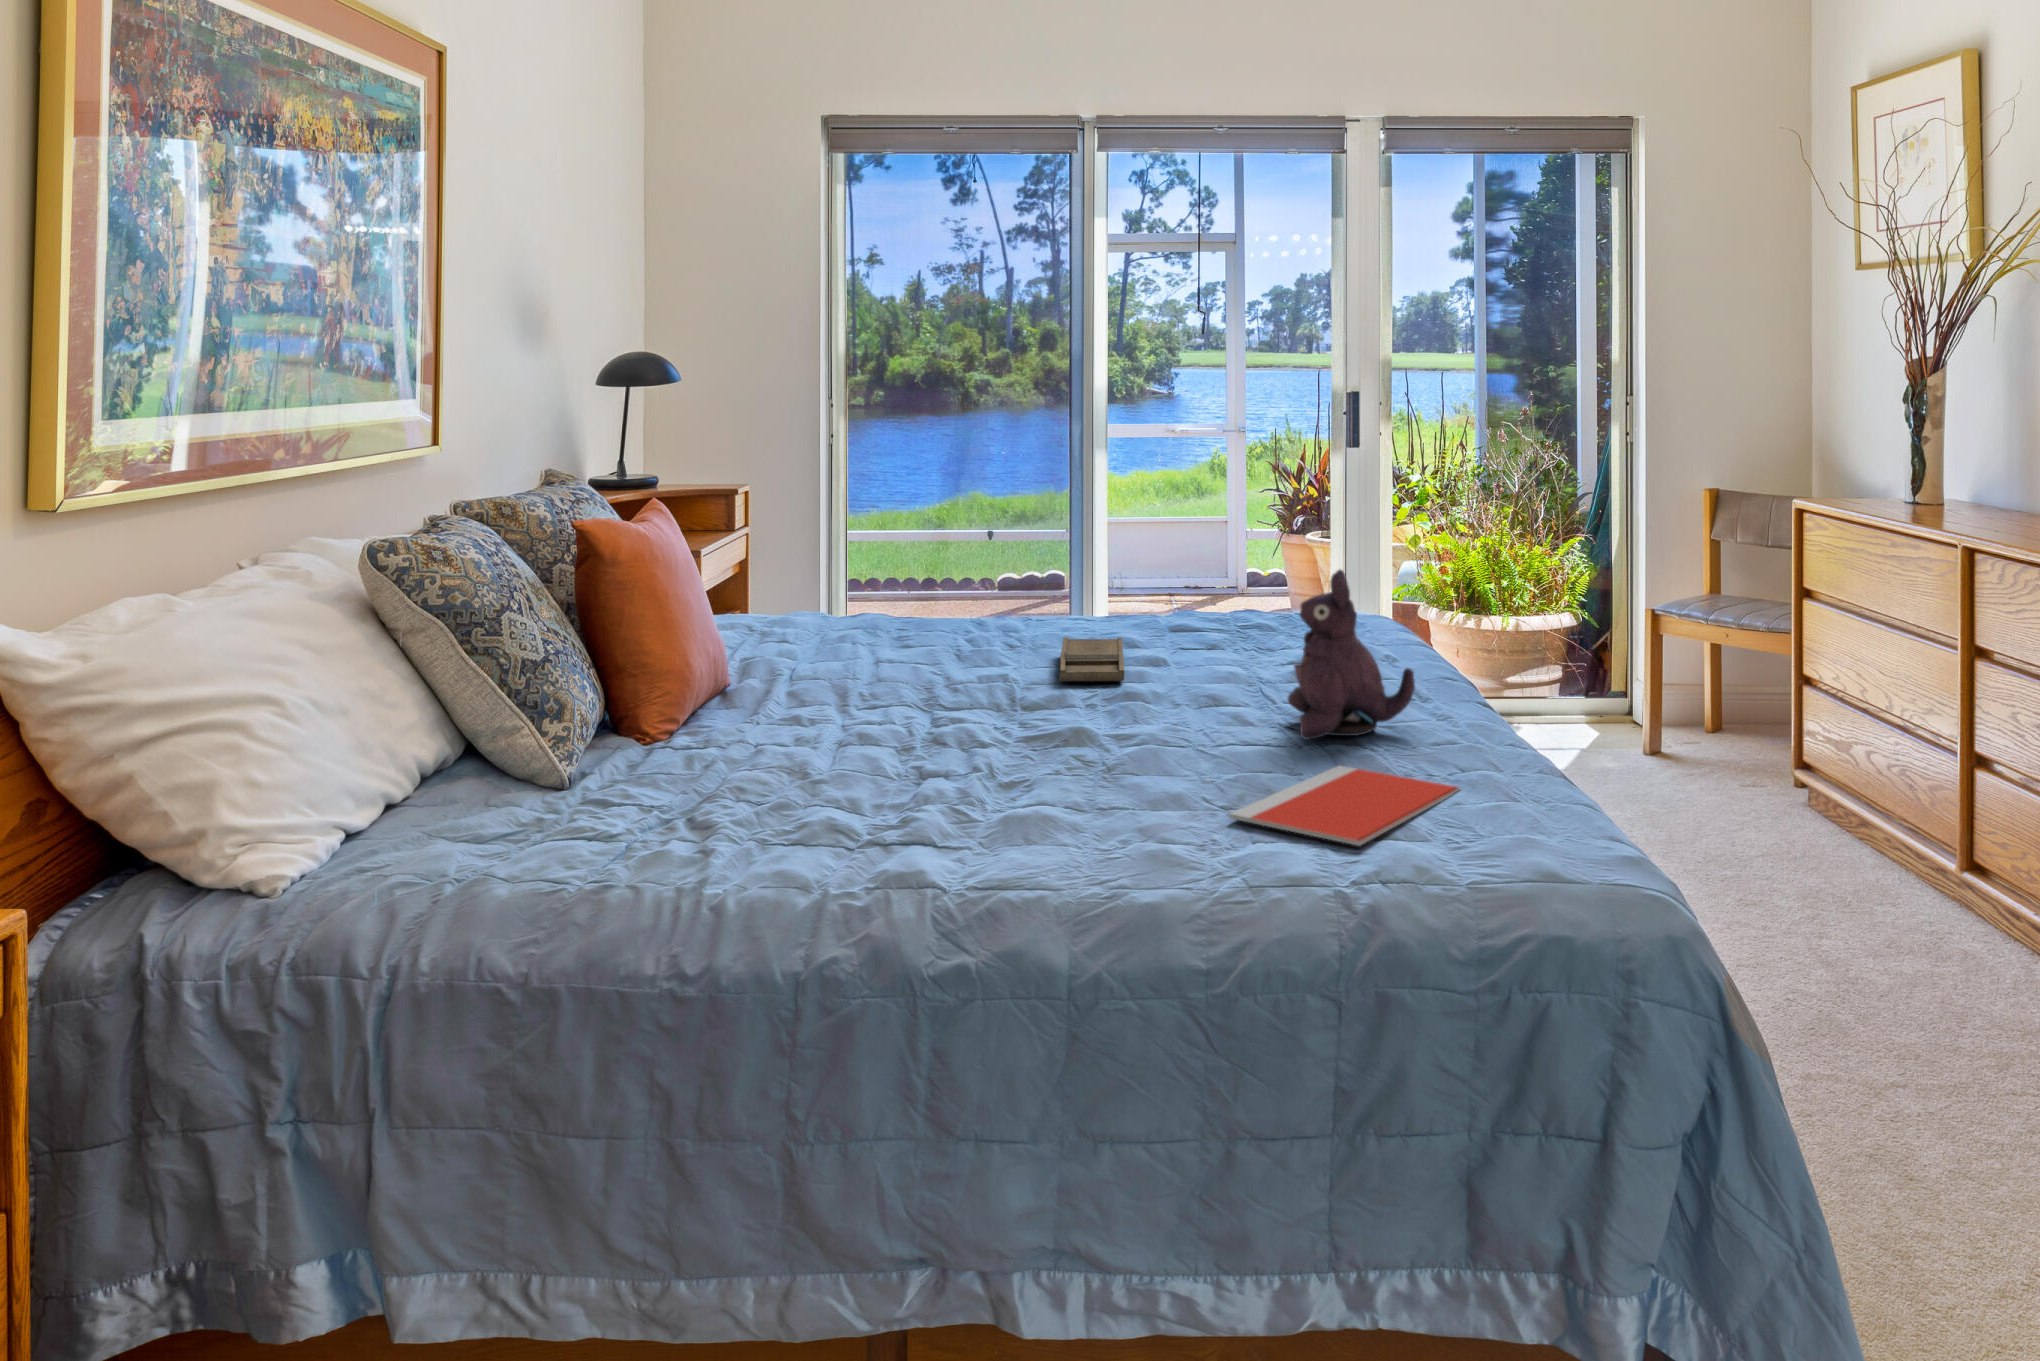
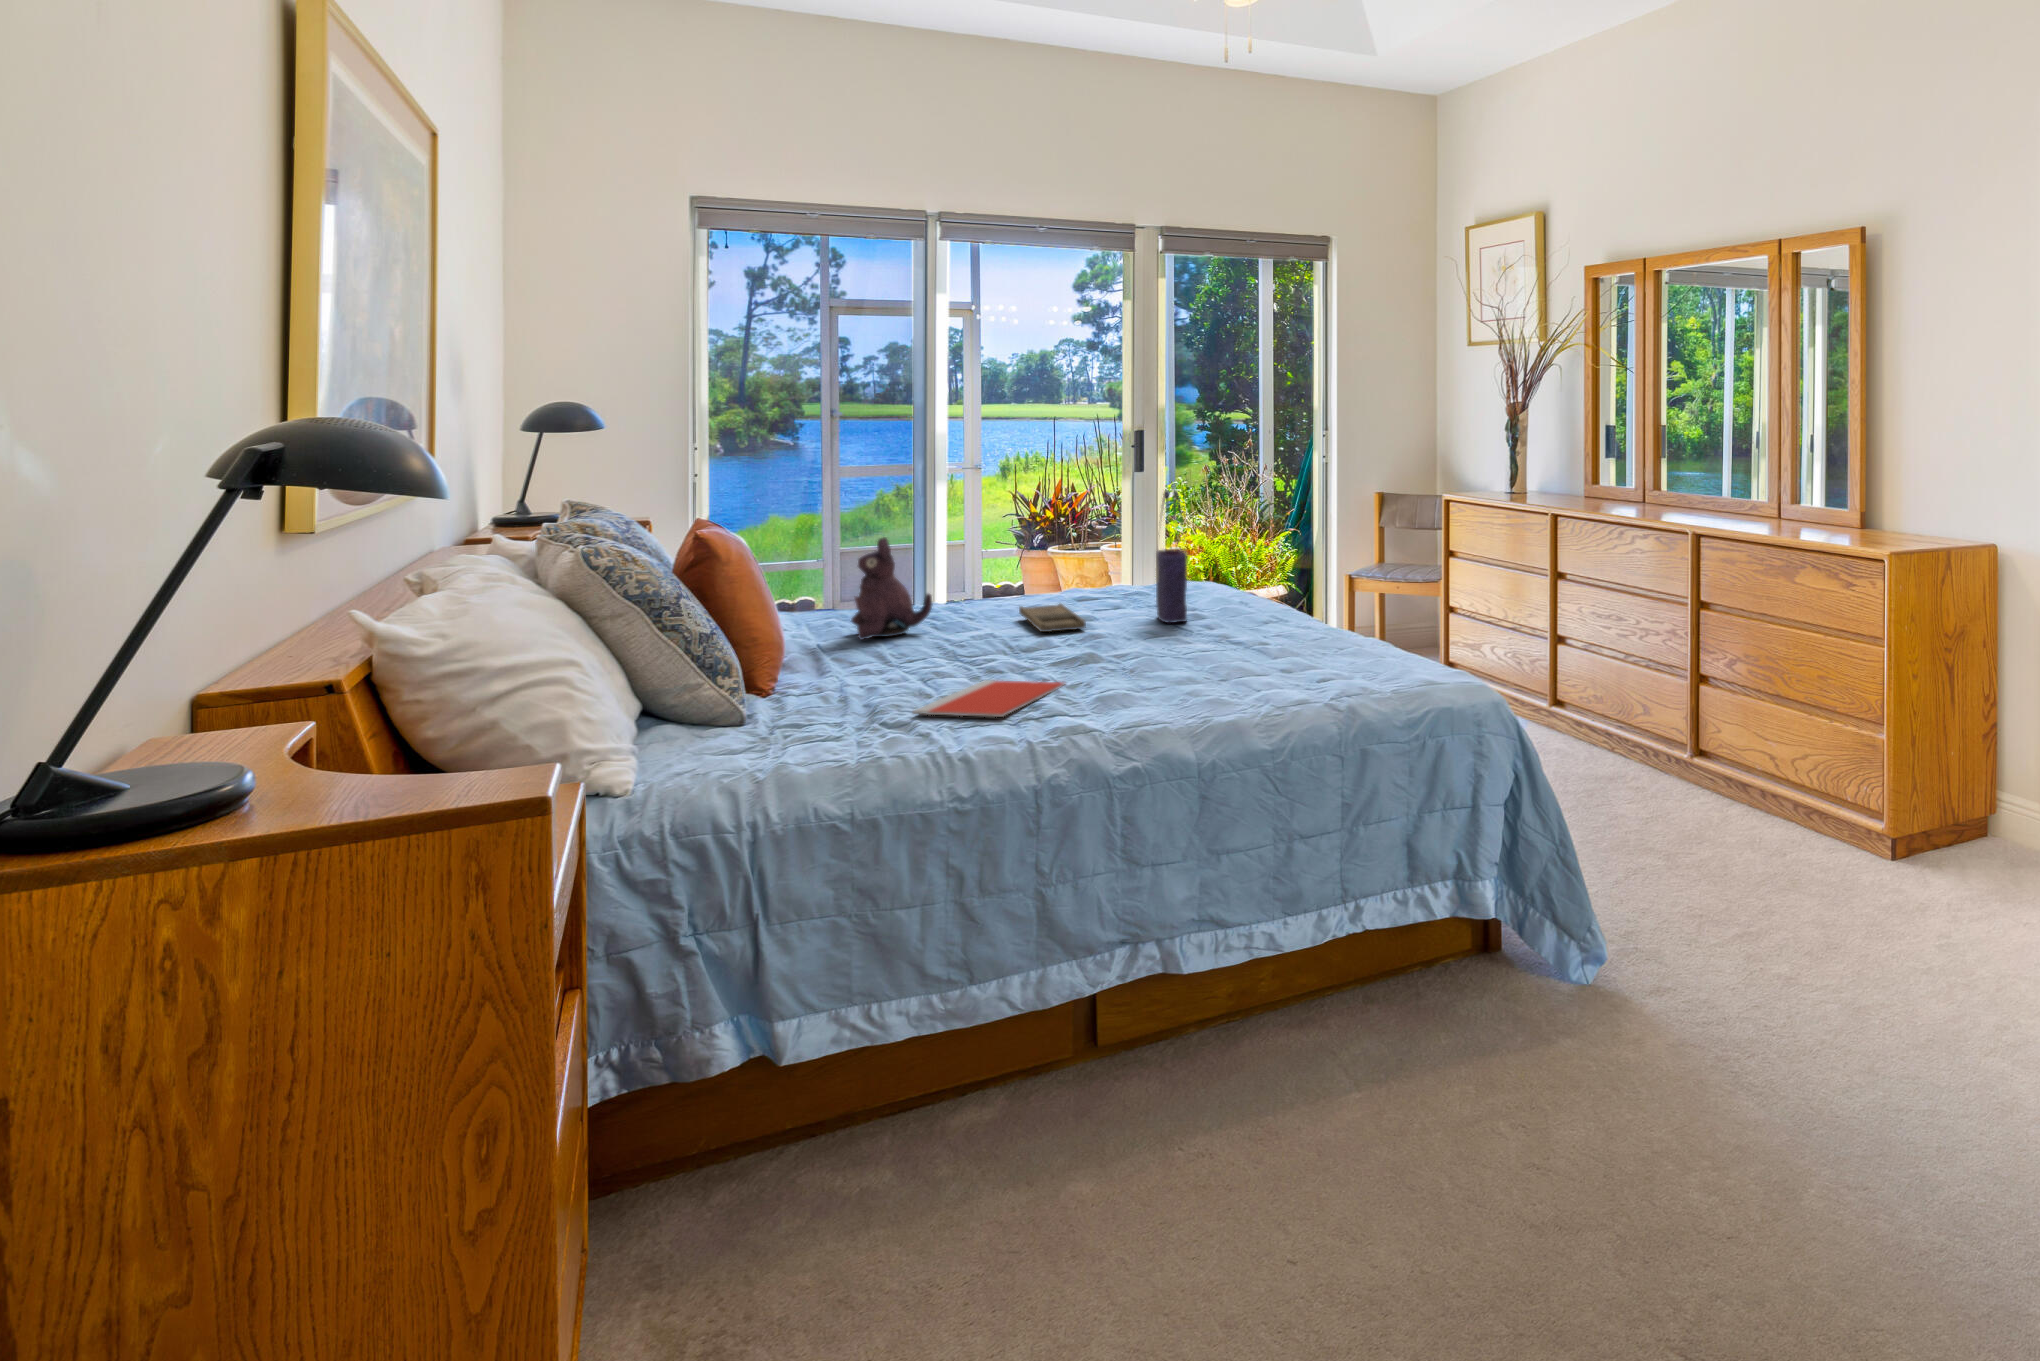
tote bag: none [1235,485,1277,685] -> present [1156,490,1187,623]
plush toy: present [1288,570,1415,739] -> present [851,537,932,640]
notebook: present [1229,766,1460,846] -> present [913,680,1065,717]

